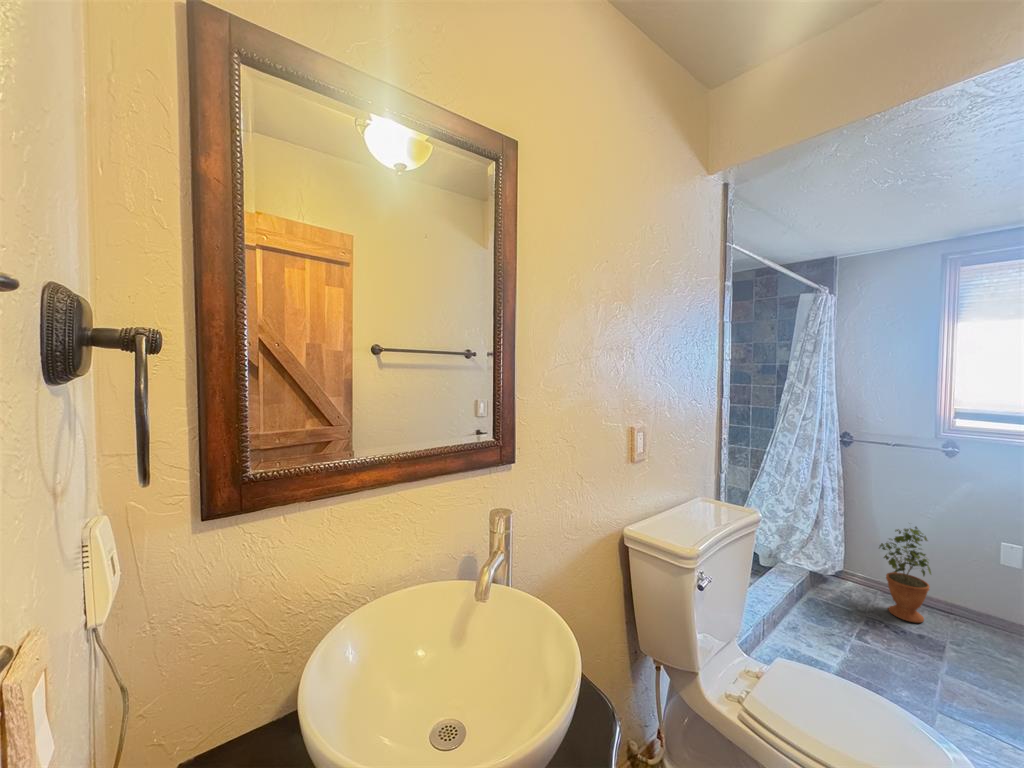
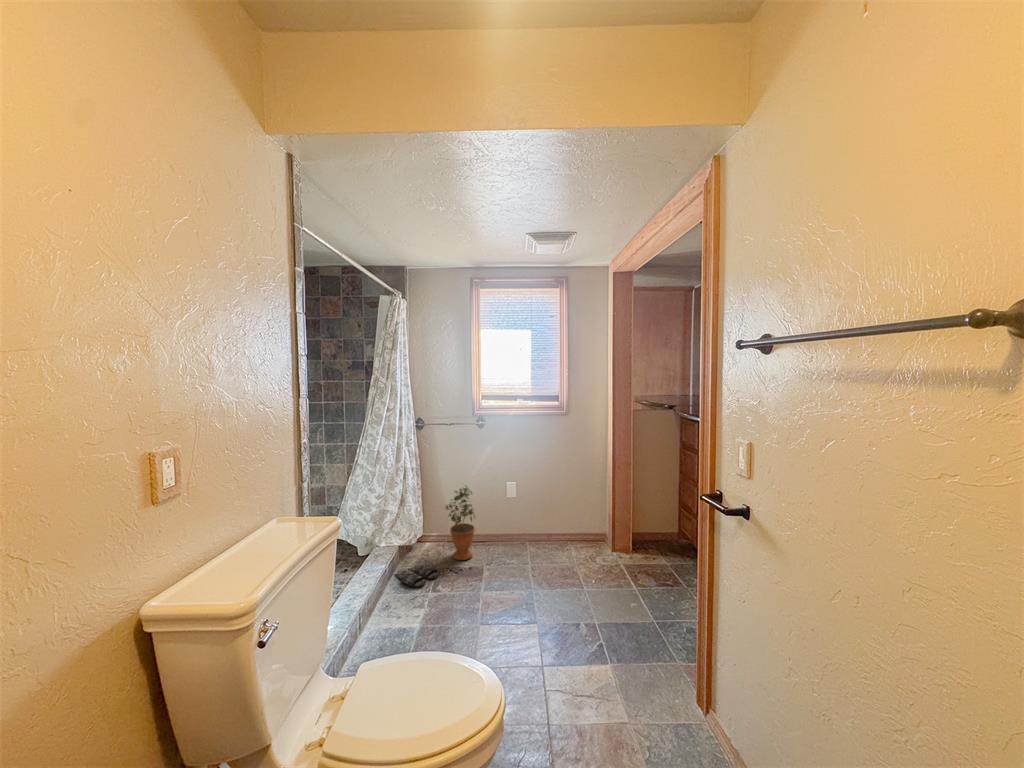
slippers: none [801,595,865,626] -> present [394,565,439,587]

